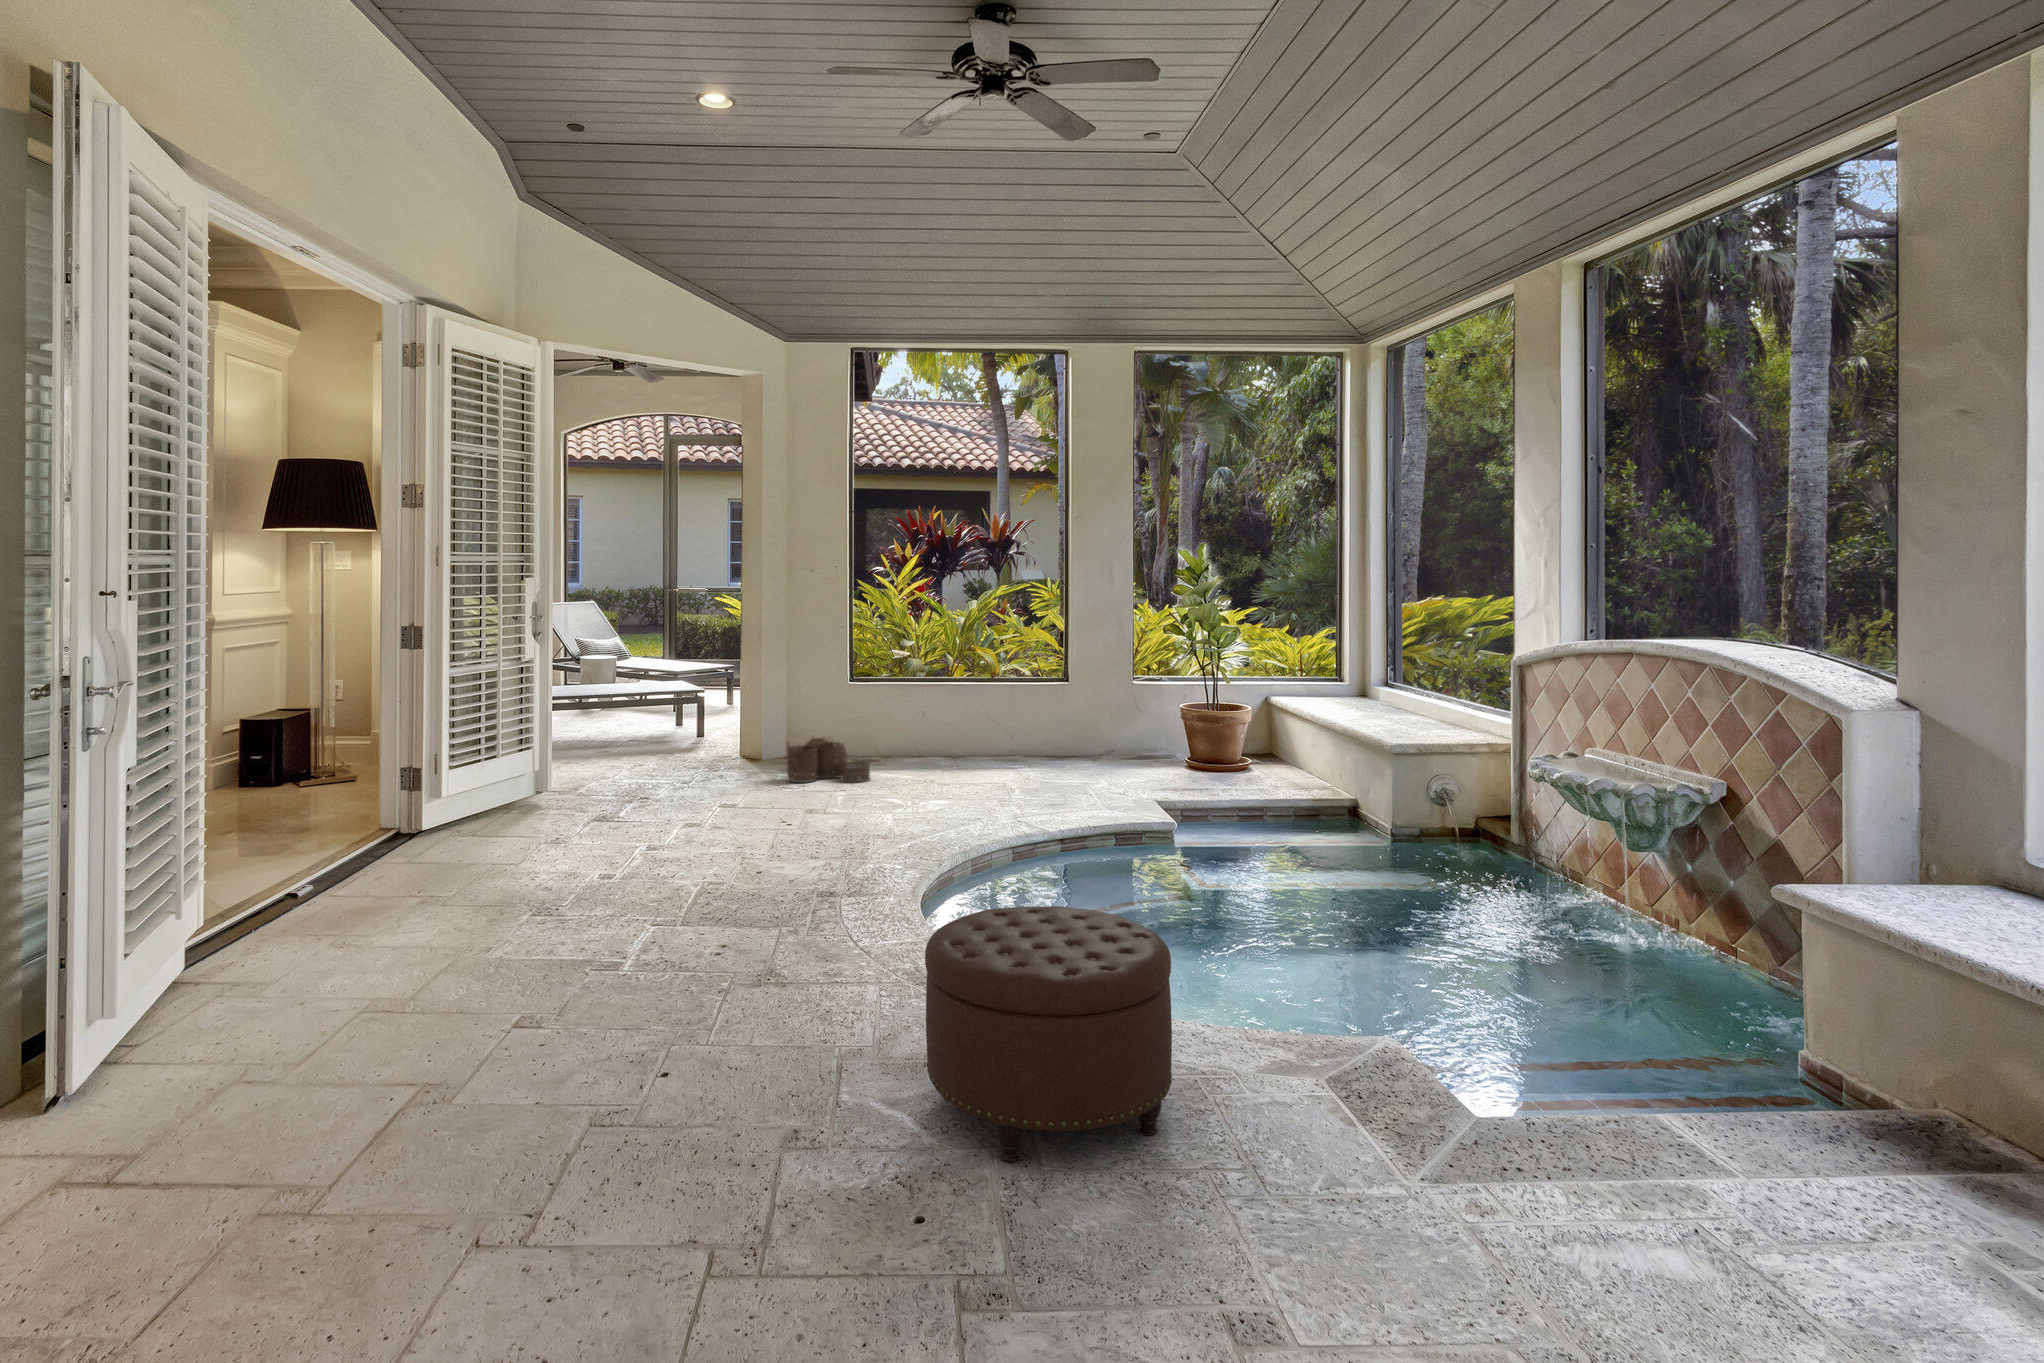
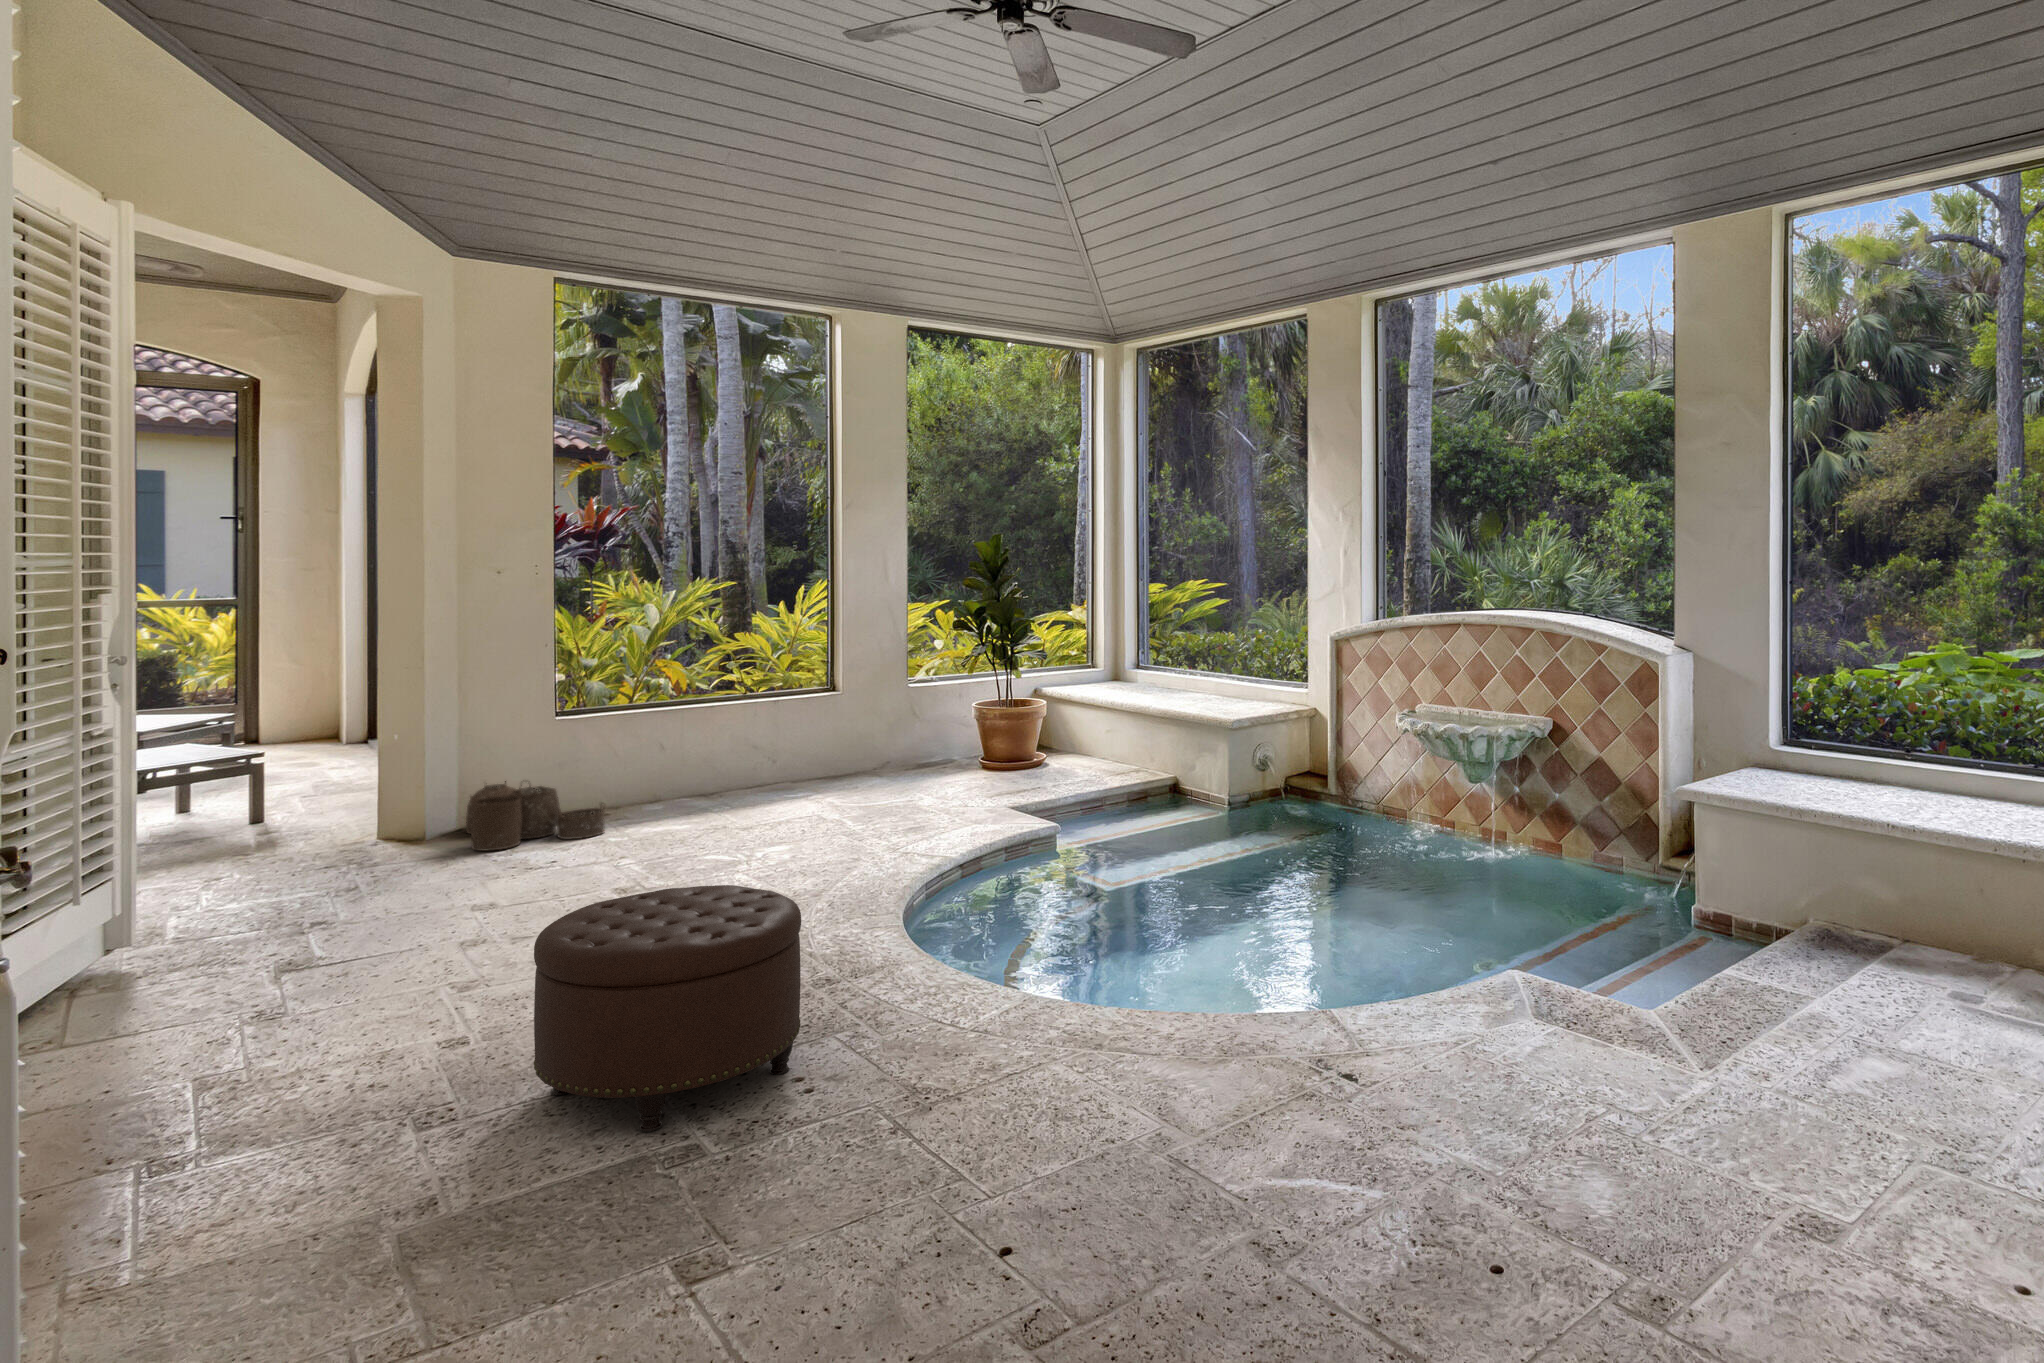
ottoman: present [925,906,1172,1162] -> present [534,885,801,1132]

